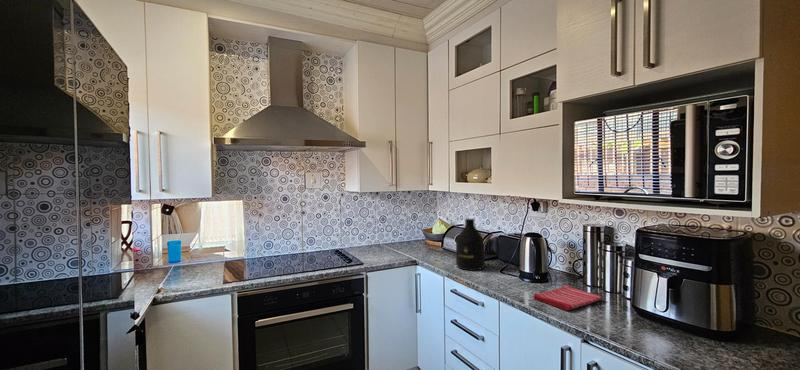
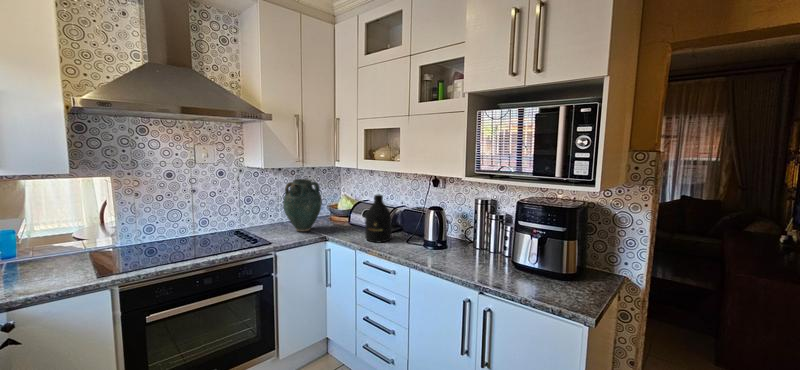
vase: none [378,203,415,255] -> present [283,179,322,231]
dish towel: present [534,285,603,311] -> none [439,250,490,271]

